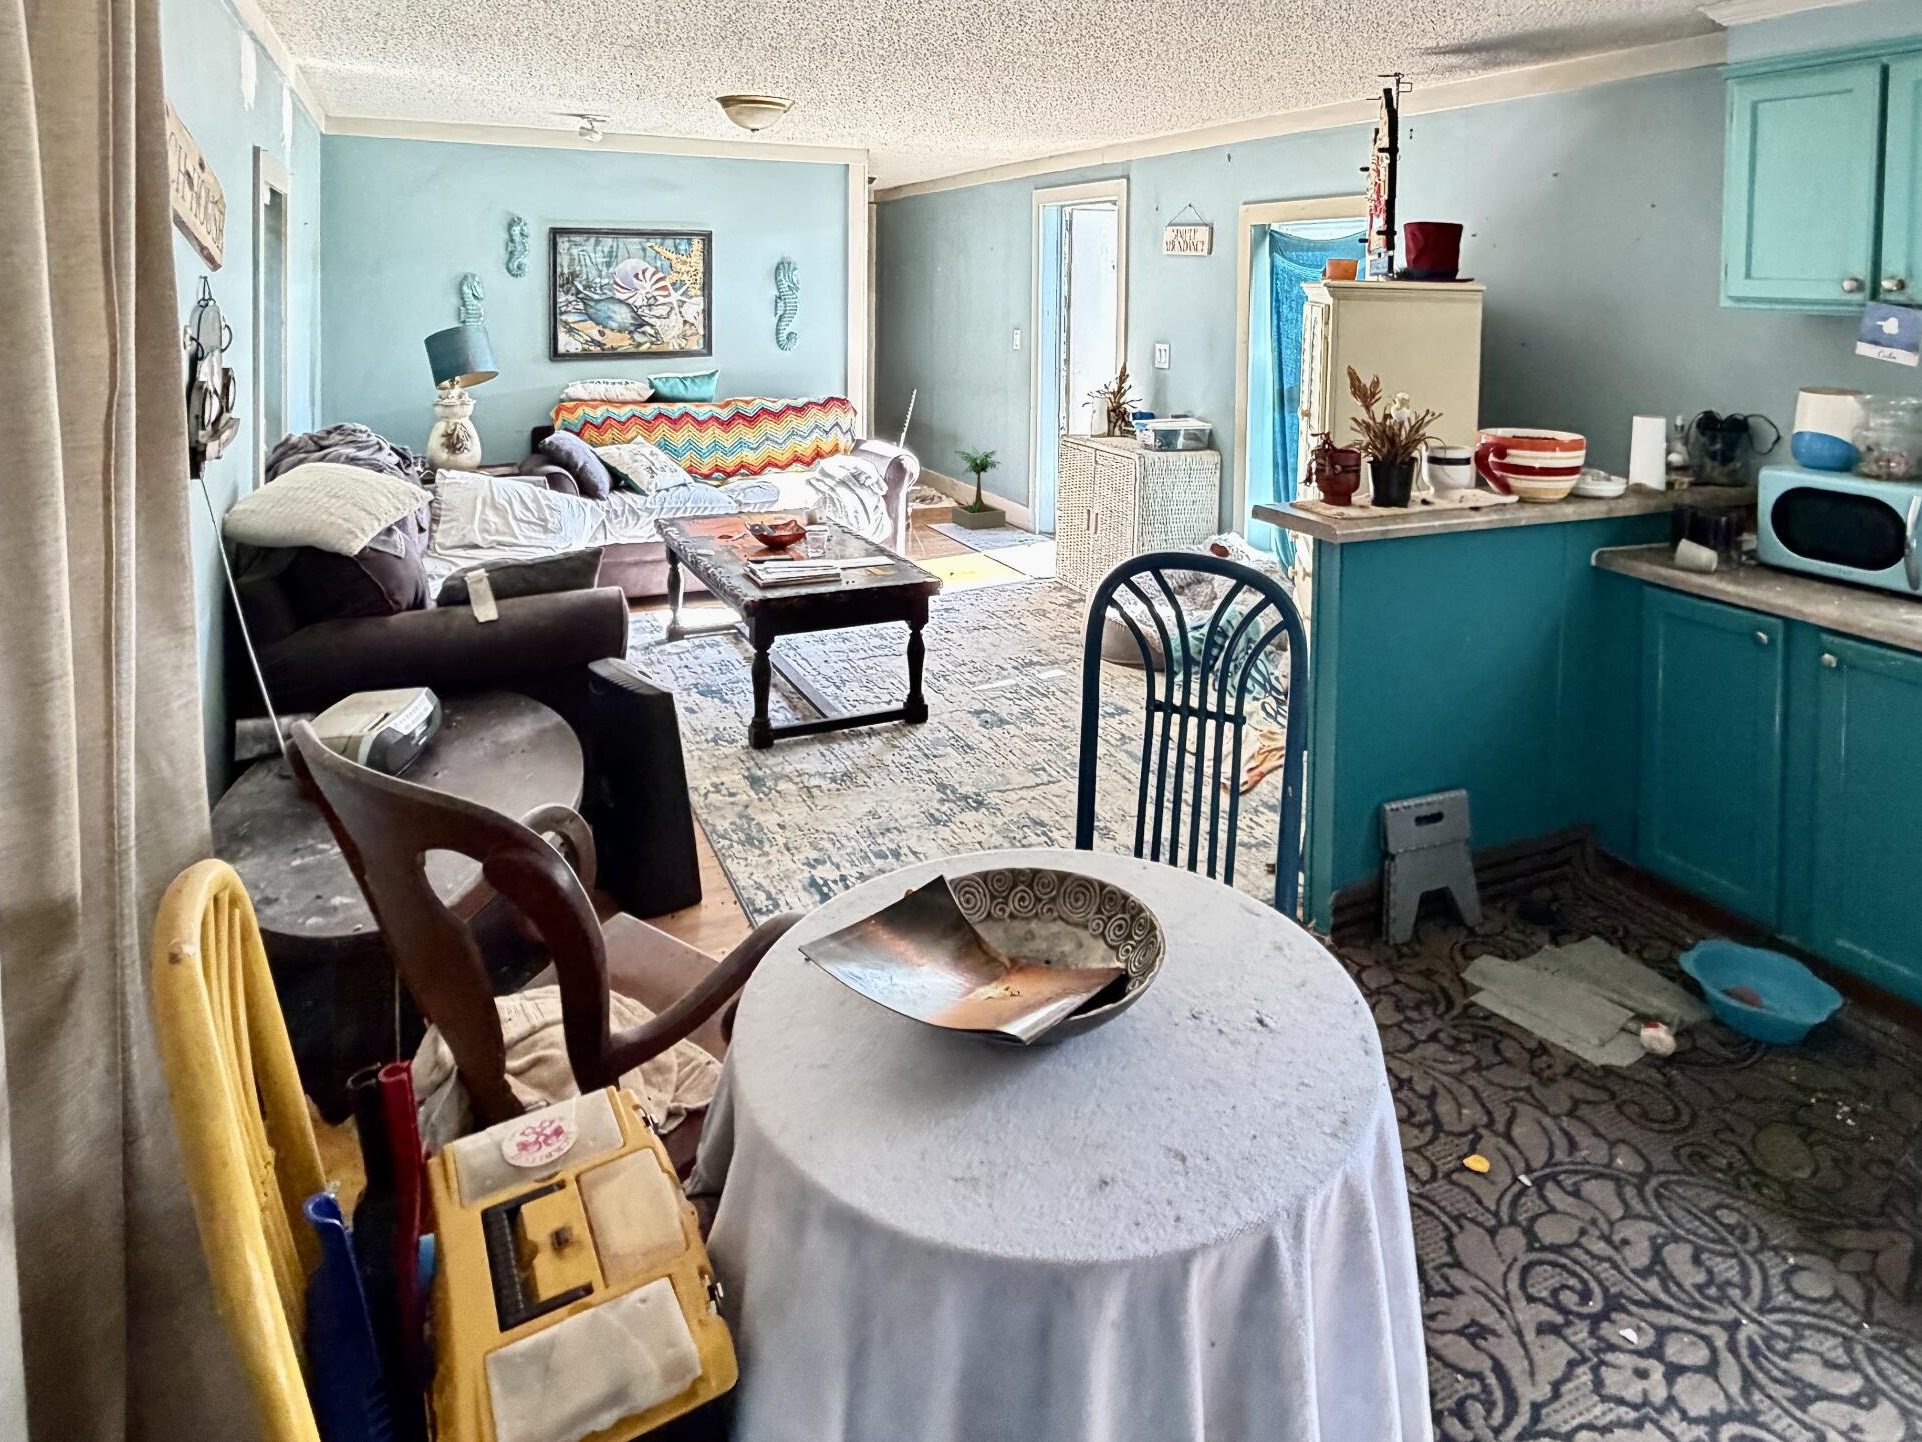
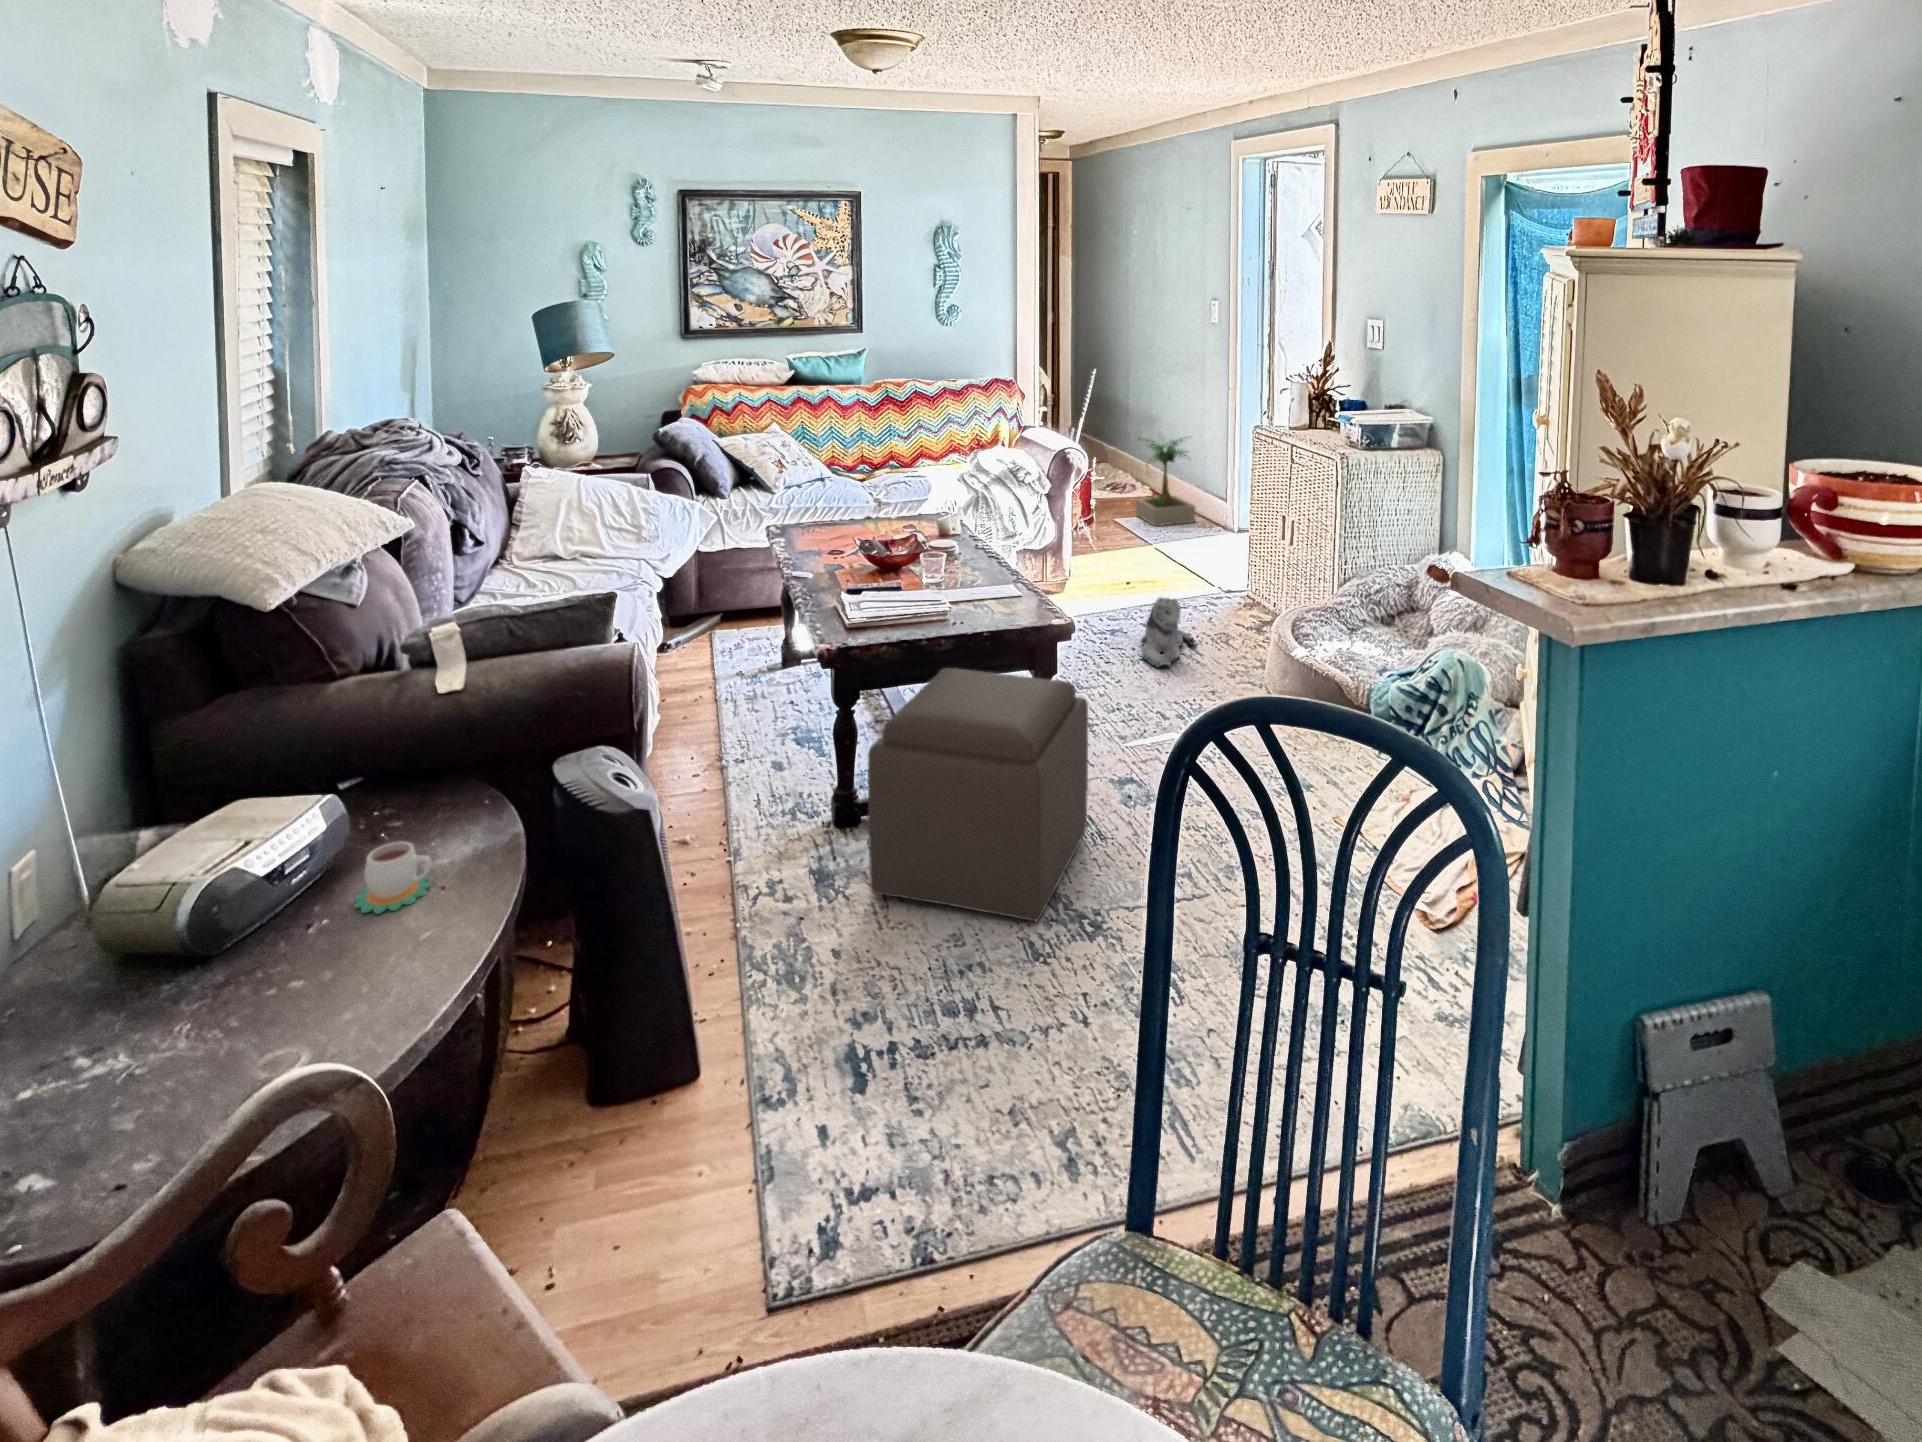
plush toy: none [976,576,1023,634] -> present [1141,598,1195,667]
ottoman: none [797,616,962,802] -> present [868,668,1088,921]
mug: none [467,714,524,762] -> present [354,841,432,914]

